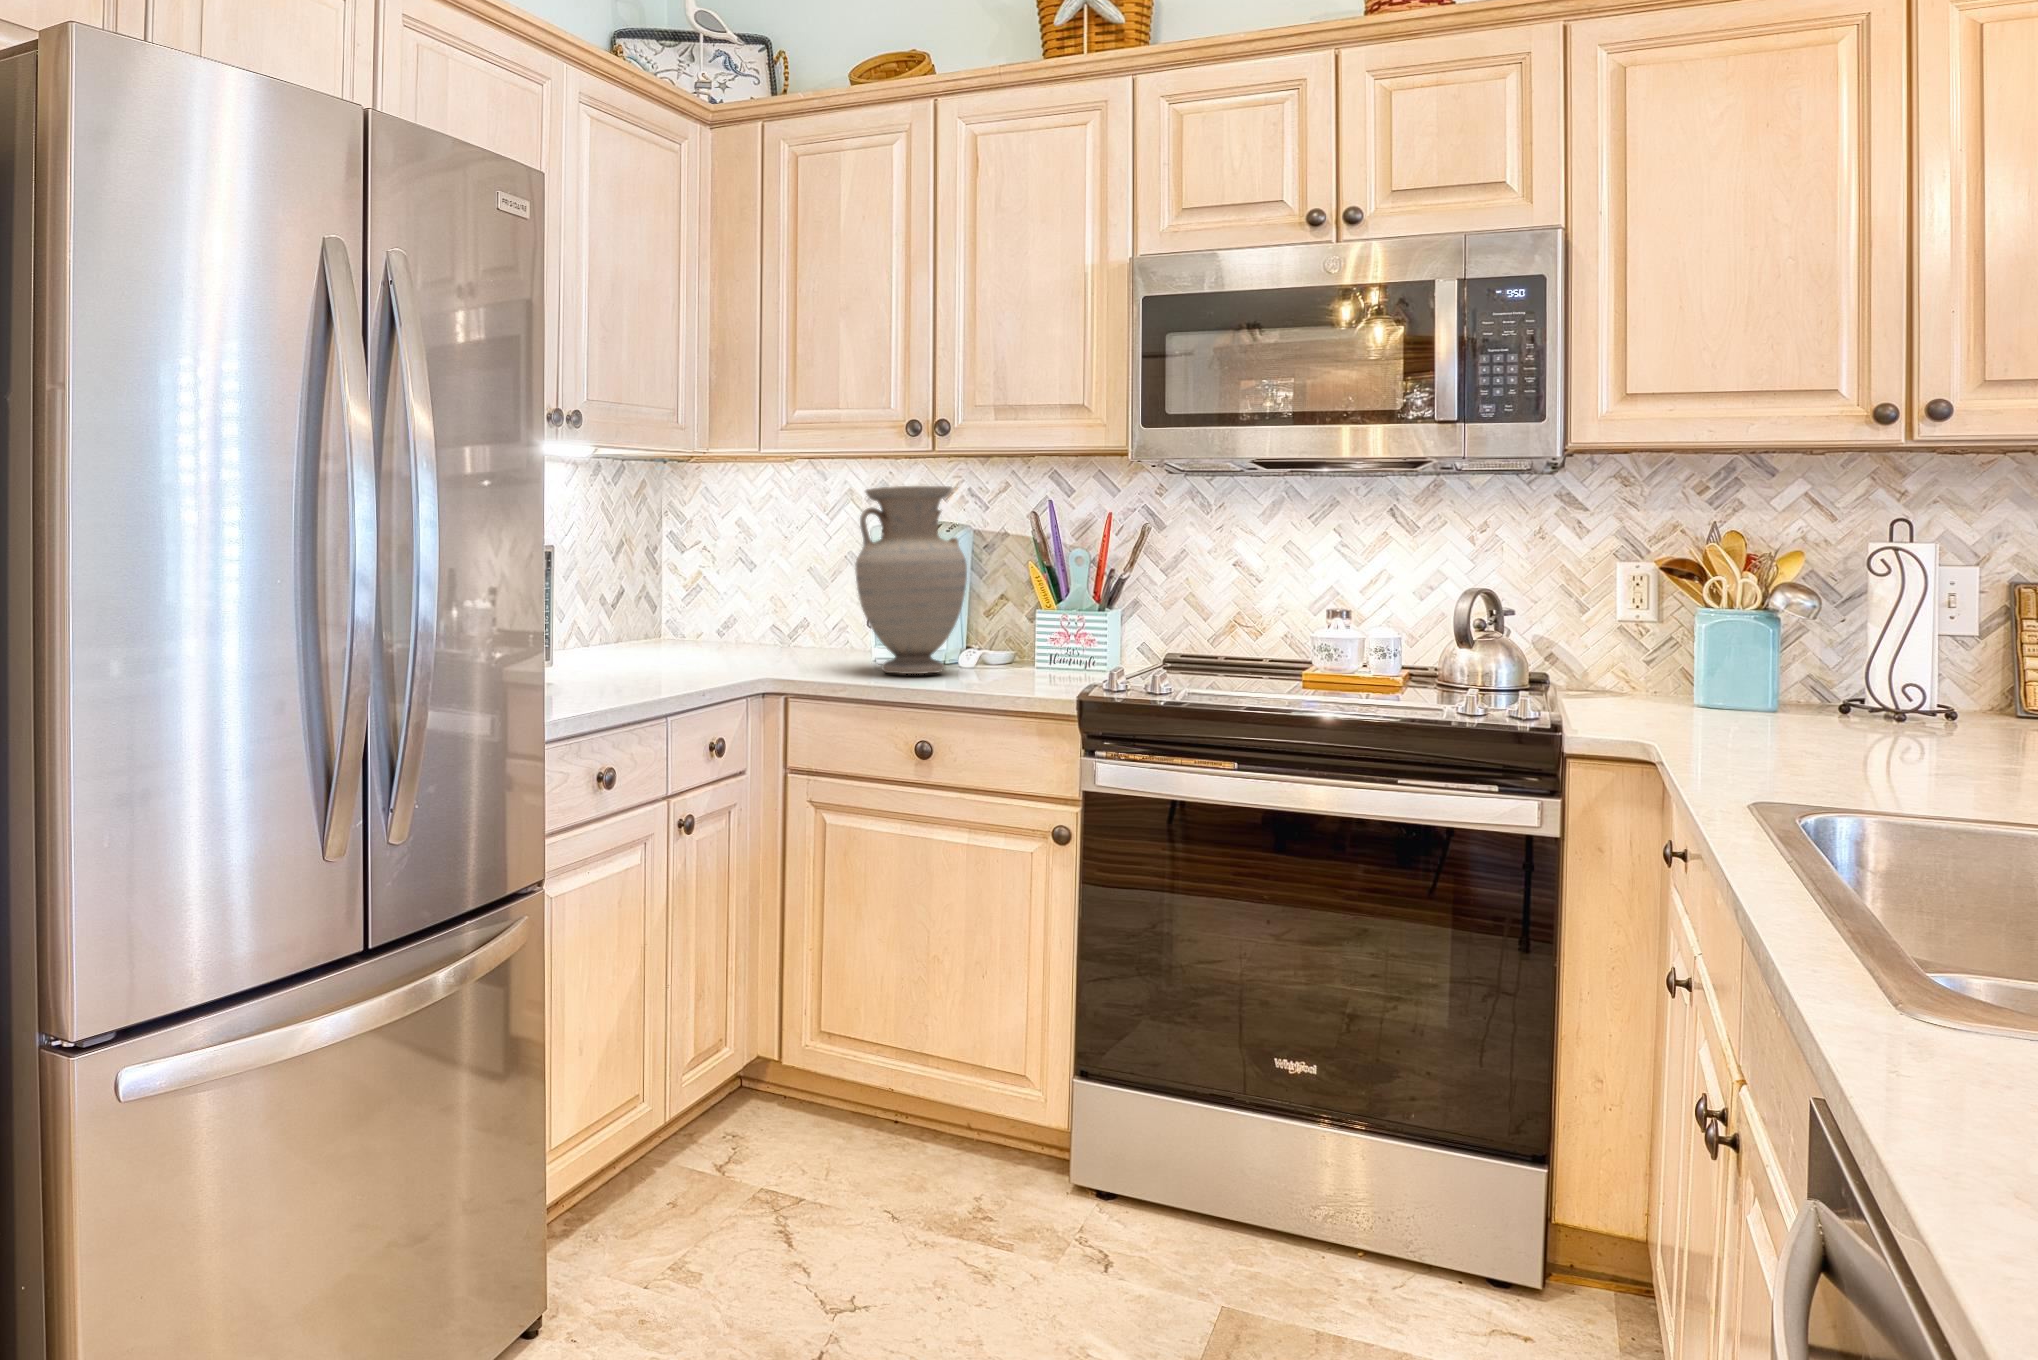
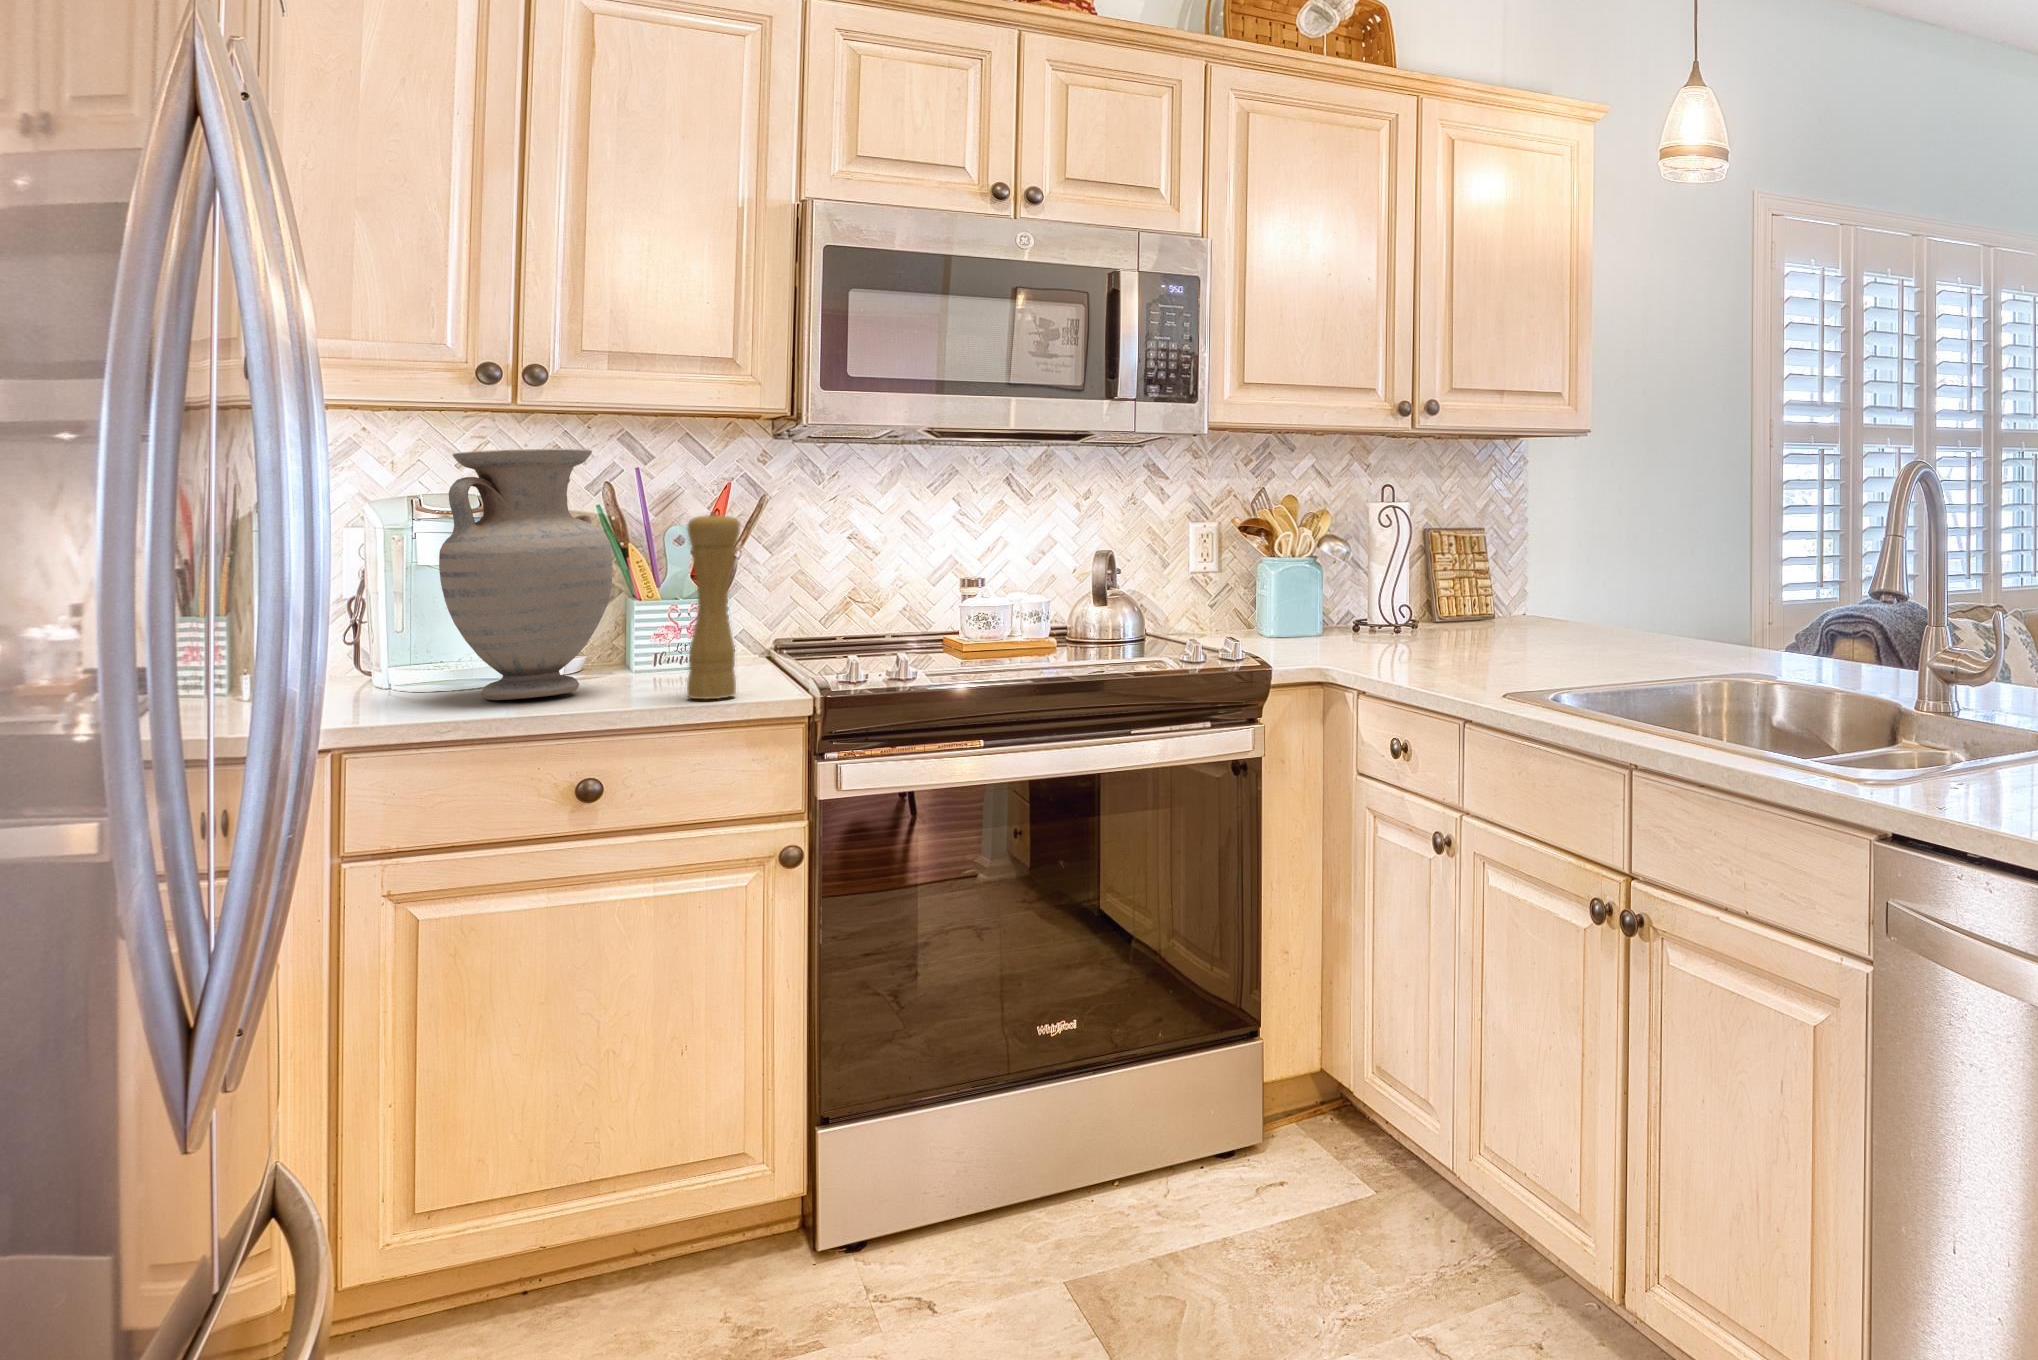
pepper mill: none [985,535,1024,690] -> present [687,512,740,699]

